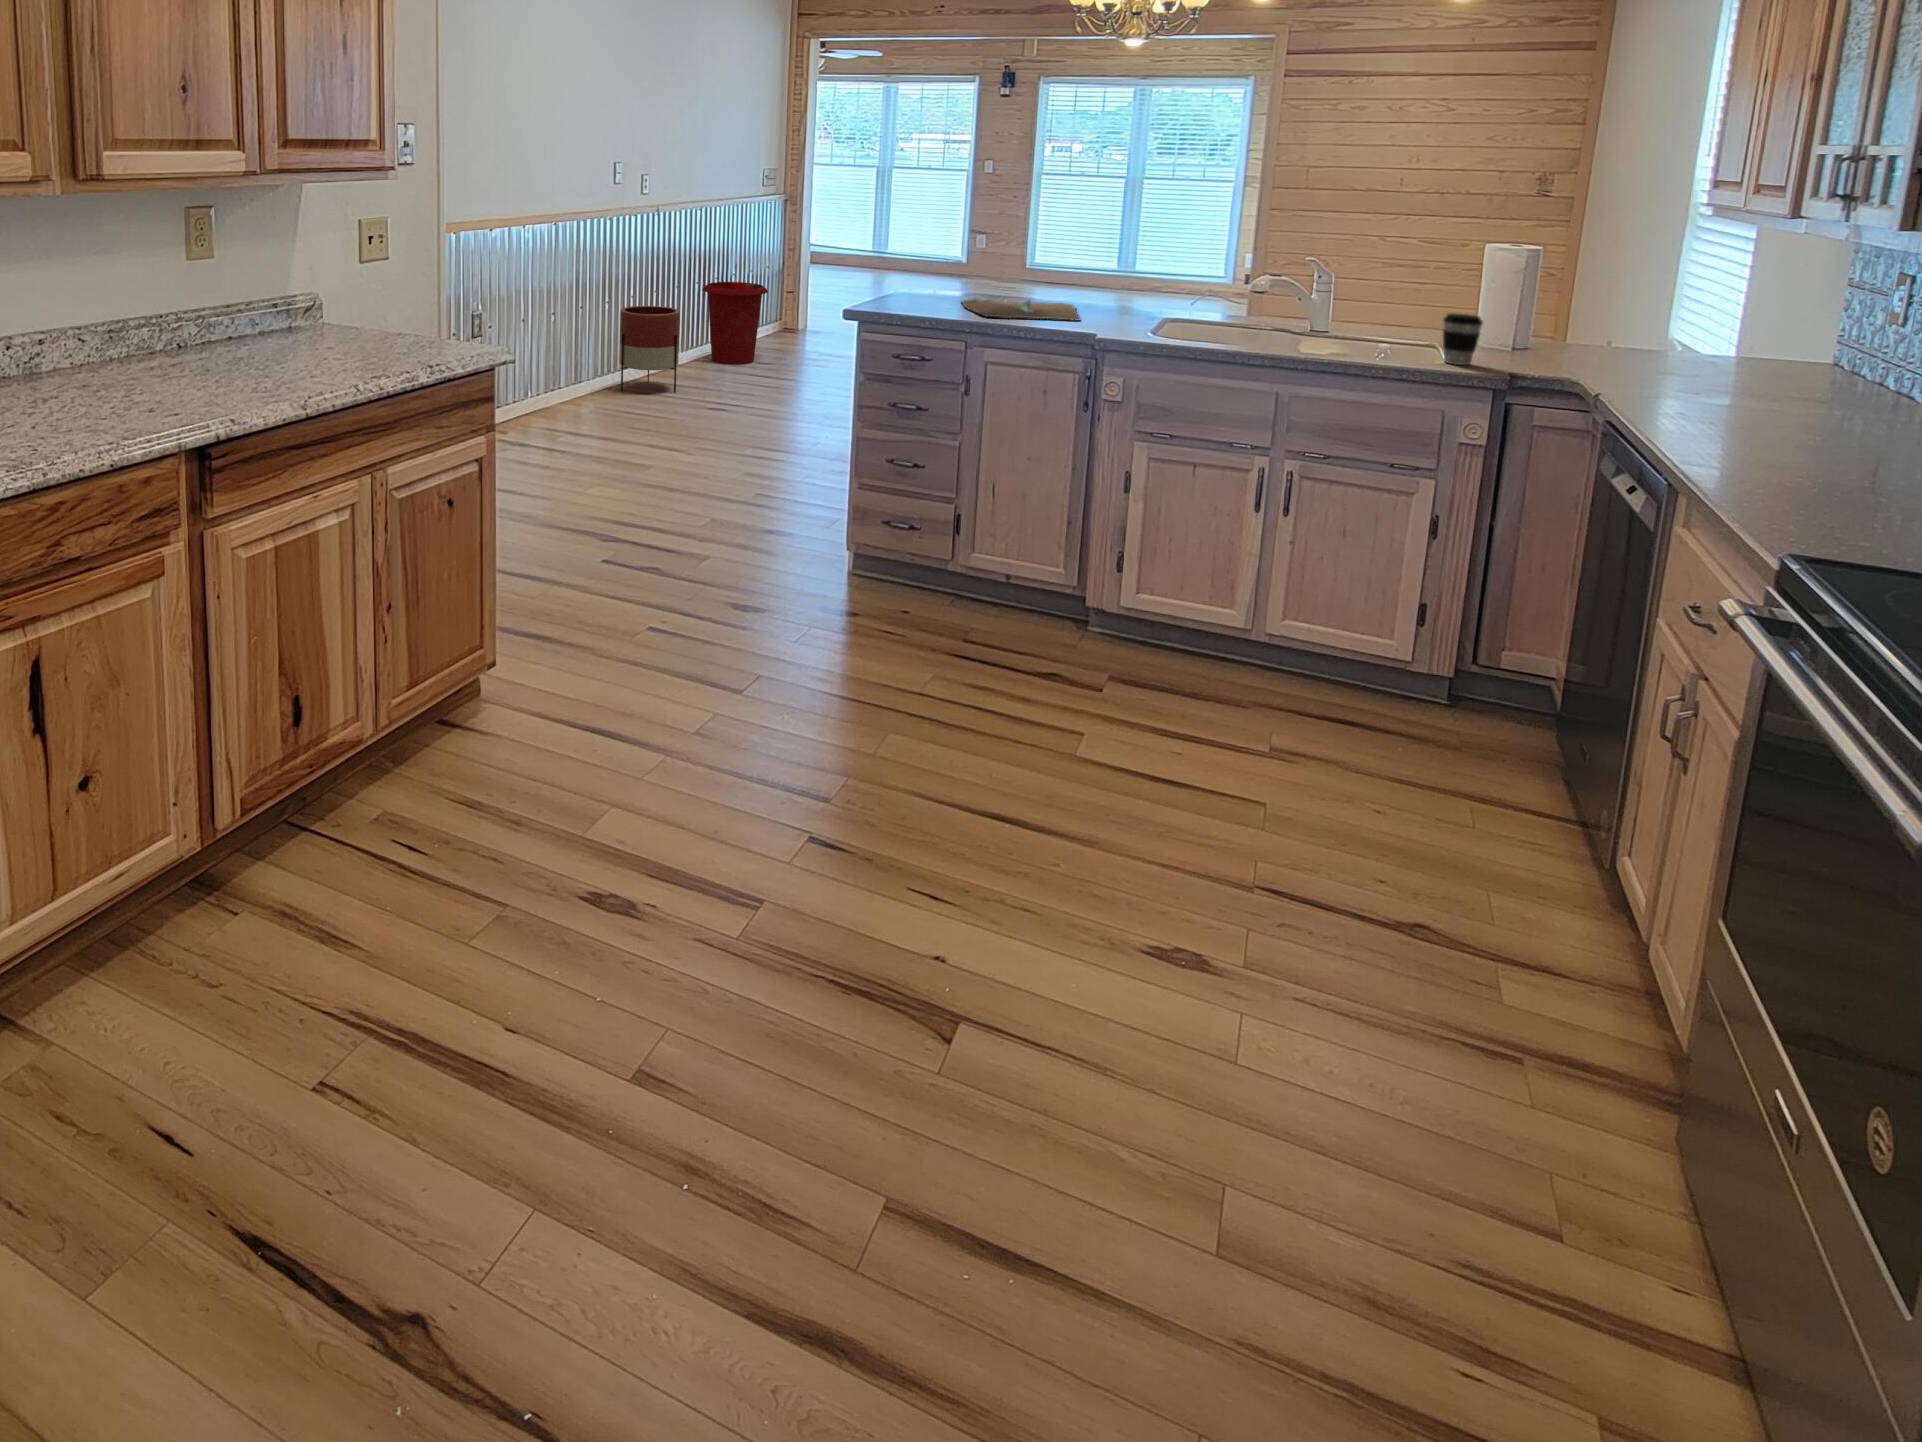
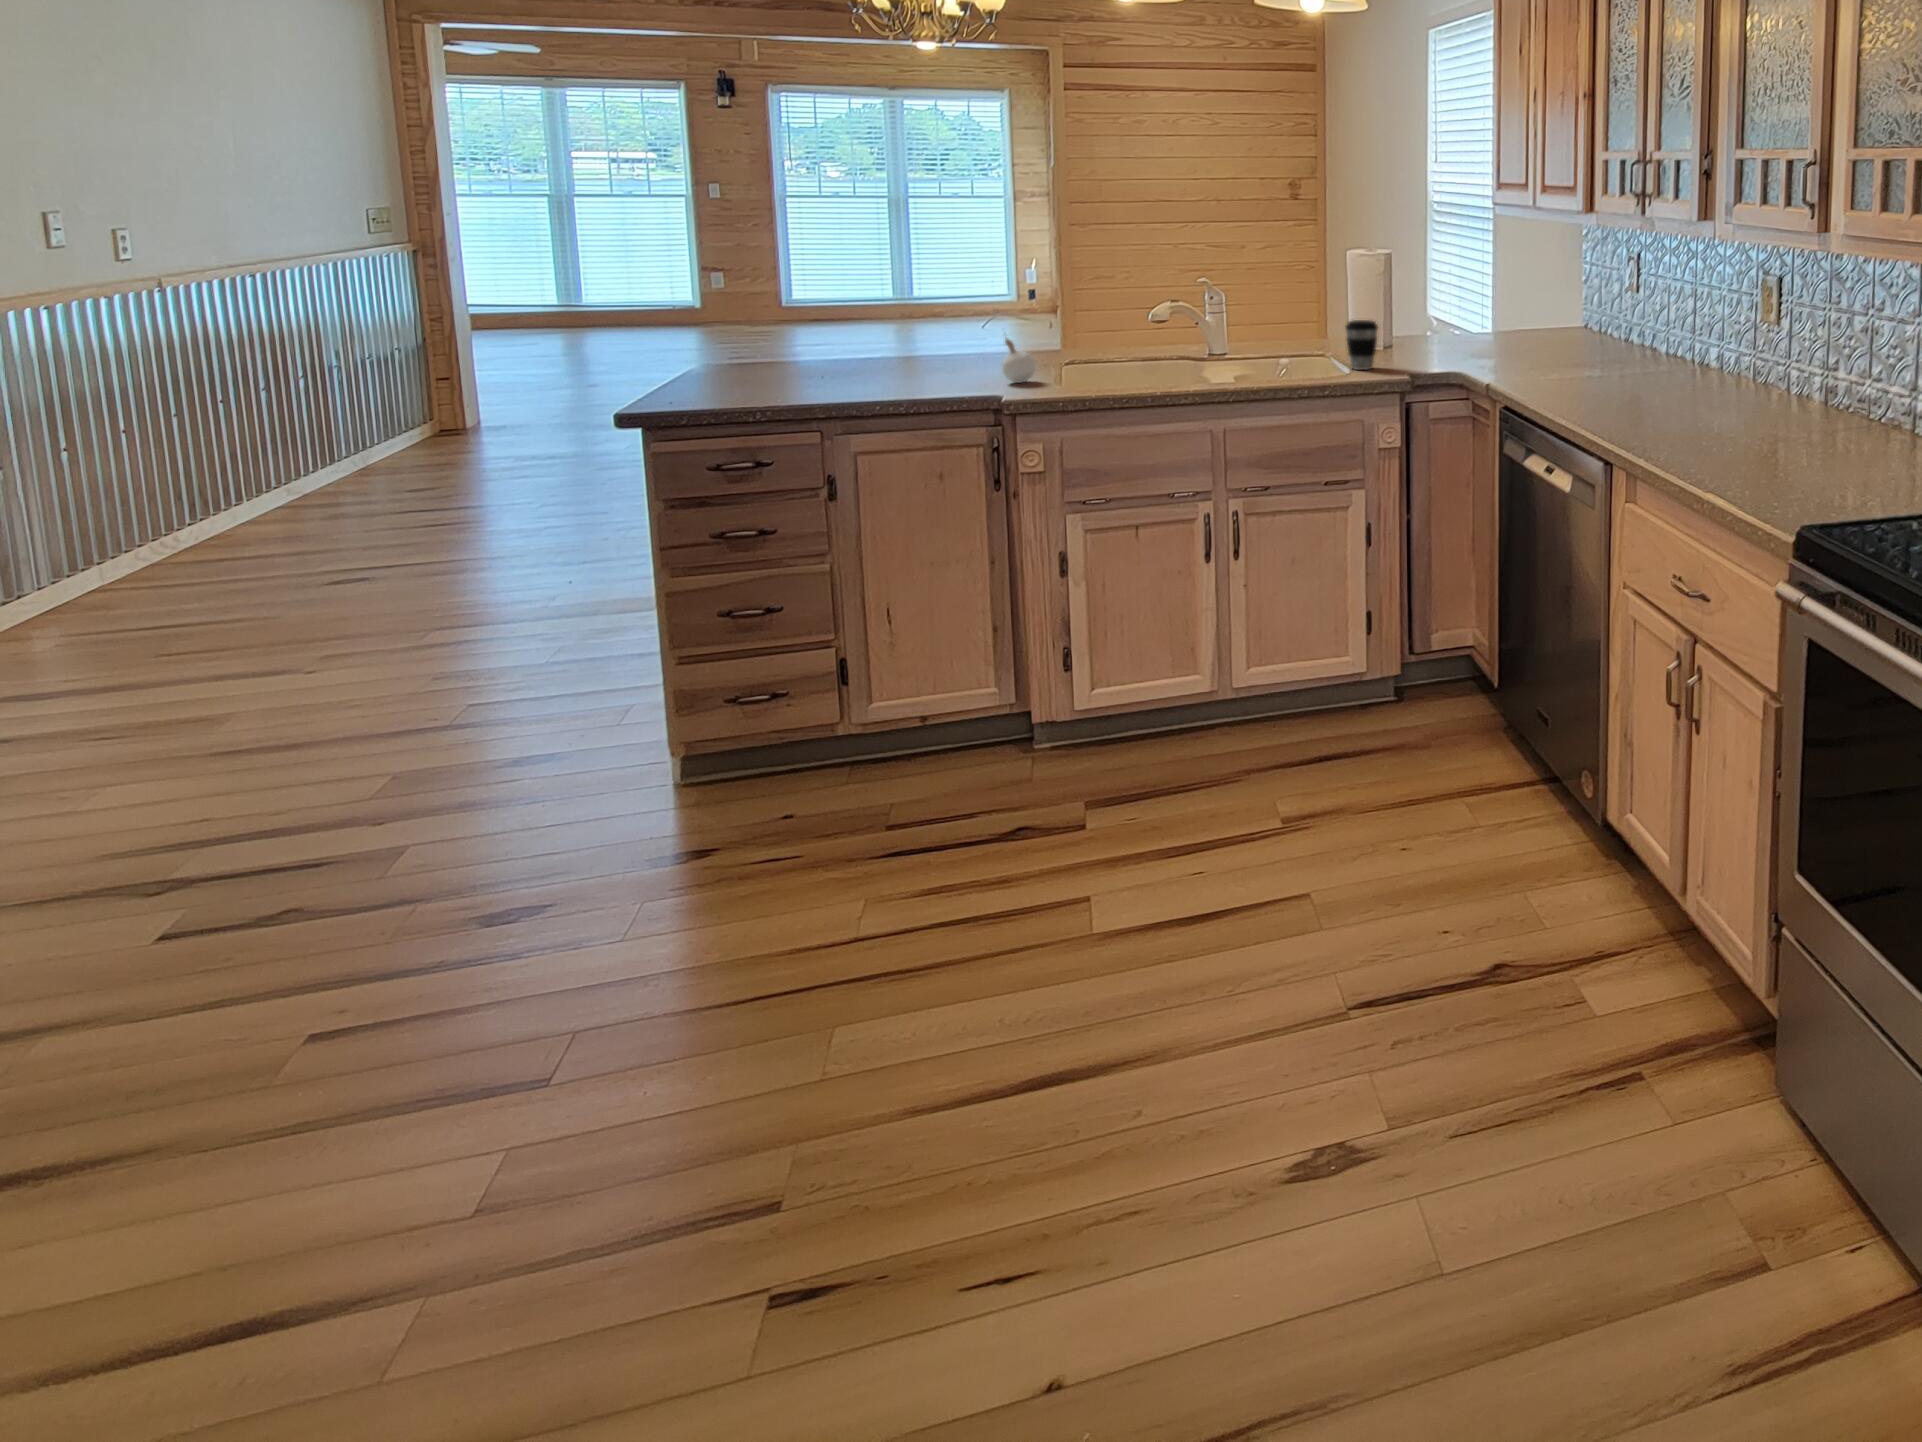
candle: none [1105,281,1132,328] -> present [1002,333,1036,383]
waste bin: present [702,282,768,364] -> none [229,382,372,515]
cutting board: present [961,299,1080,320] -> none [789,359,969,394]
planter: present [619,306,679,392] -> none [40,446,206,609]

